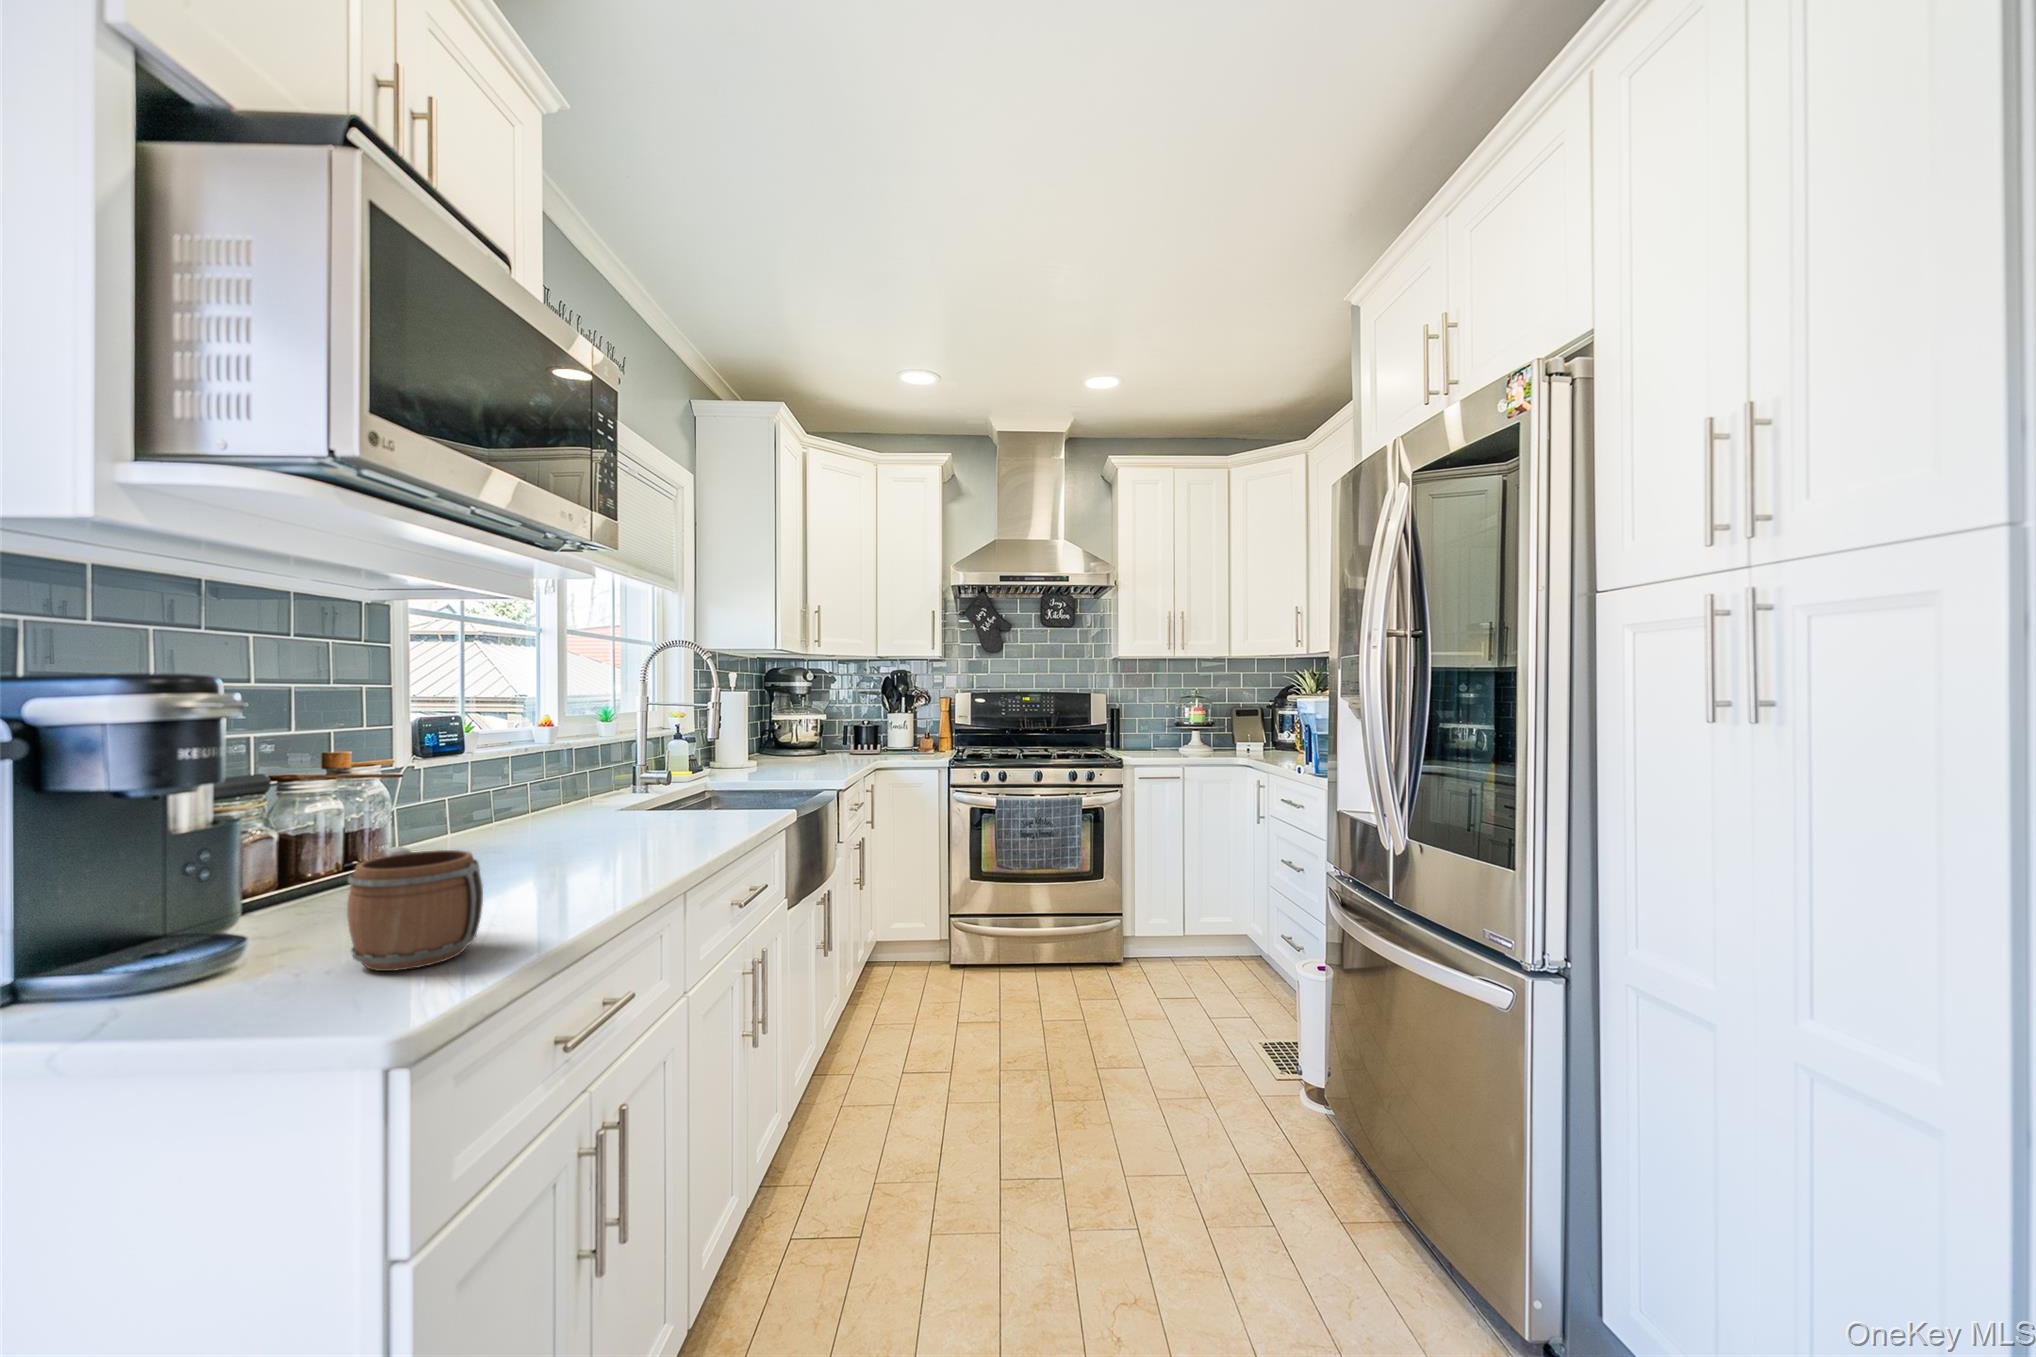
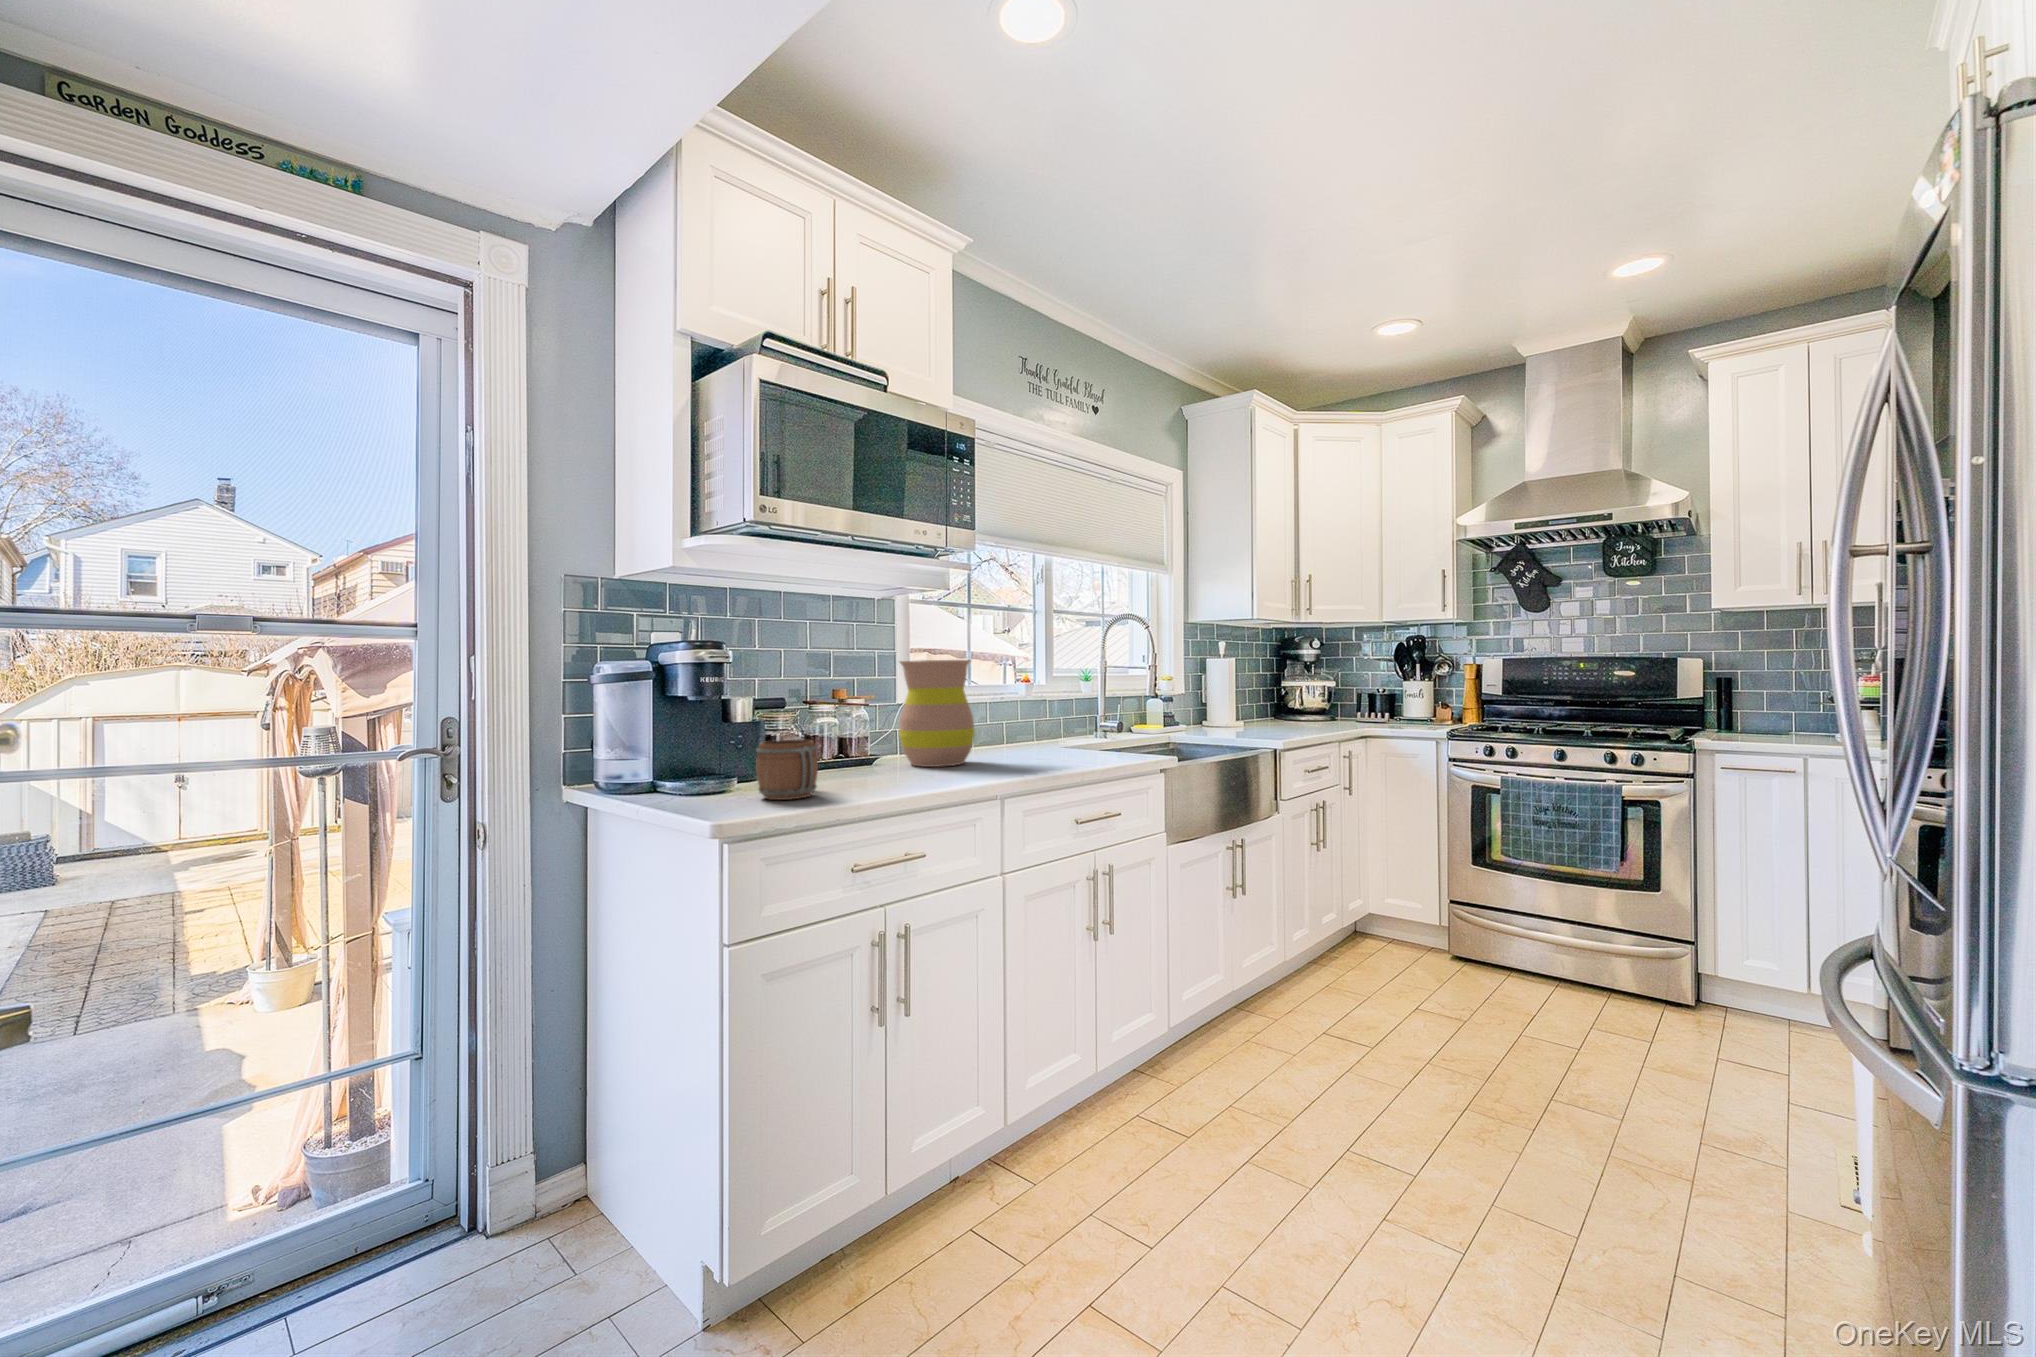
vase: none [449,700,580,863] -> present [899,660,975,767]

